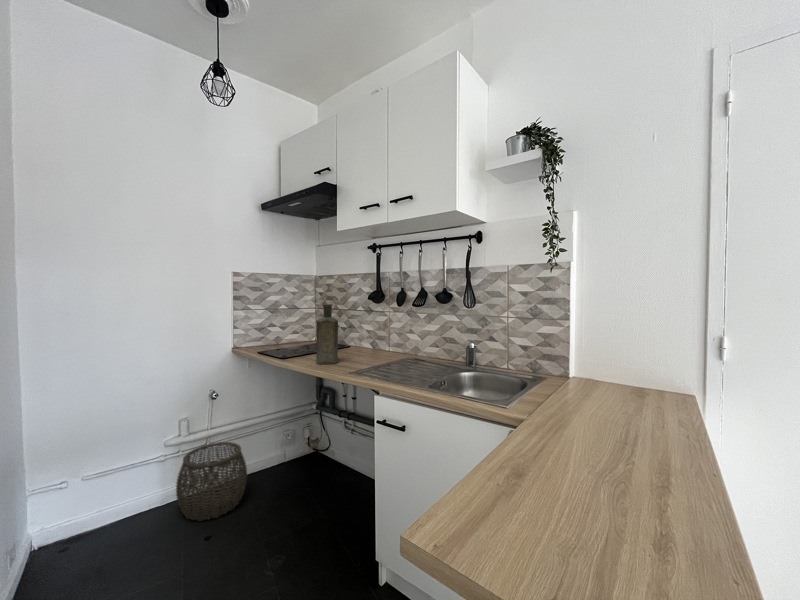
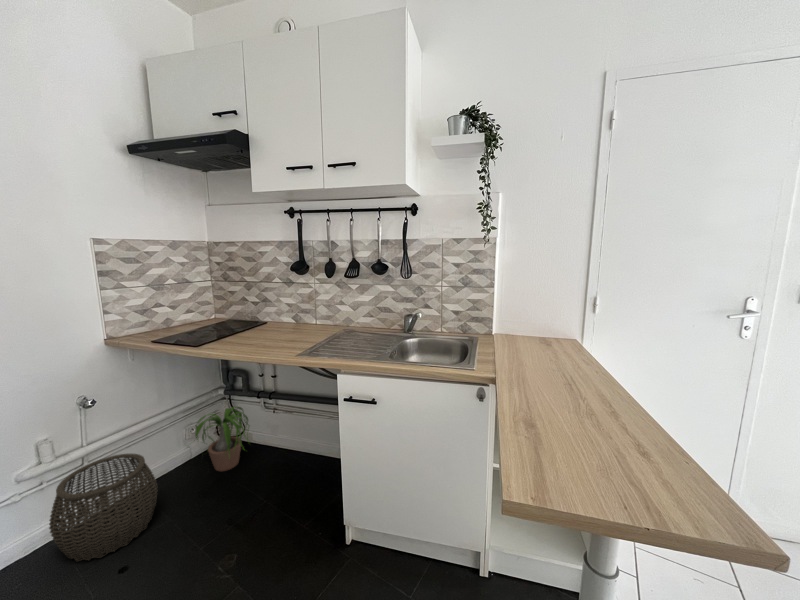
bottle: present [316,304,338,364] -> none [243,279,274,347]
potted plant: none [274,422,335,481] -> present [195,407,248,471]

